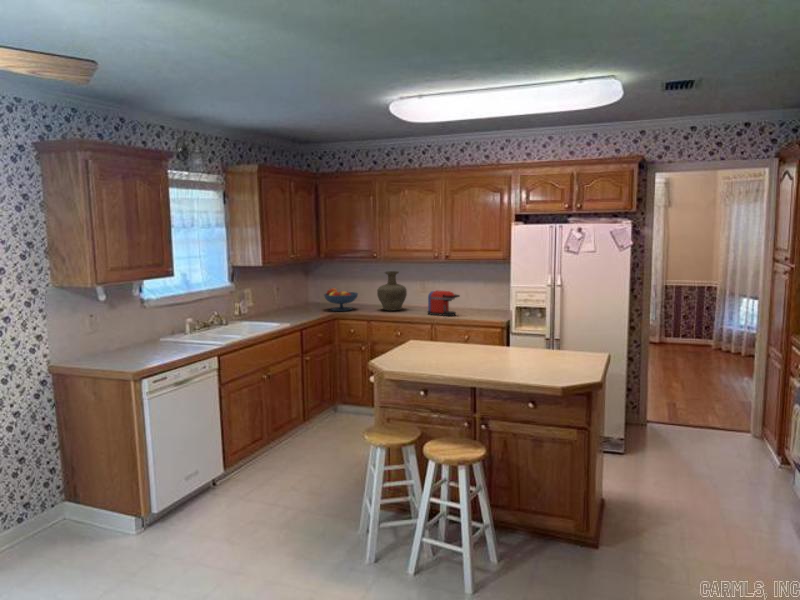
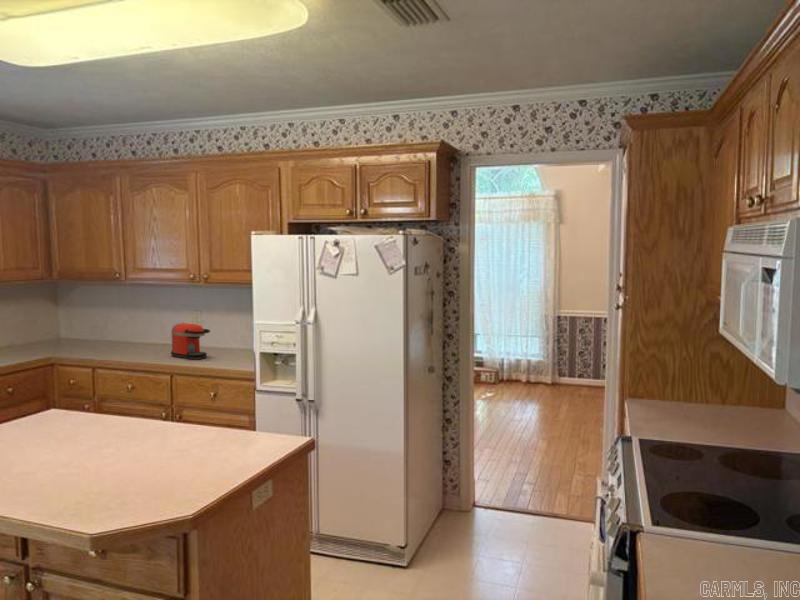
vase: present [377,271,407,311] -> none [117,294,161,348]
fruit bowl: present [324,288,358,311] -> none [45,315,99,348]

